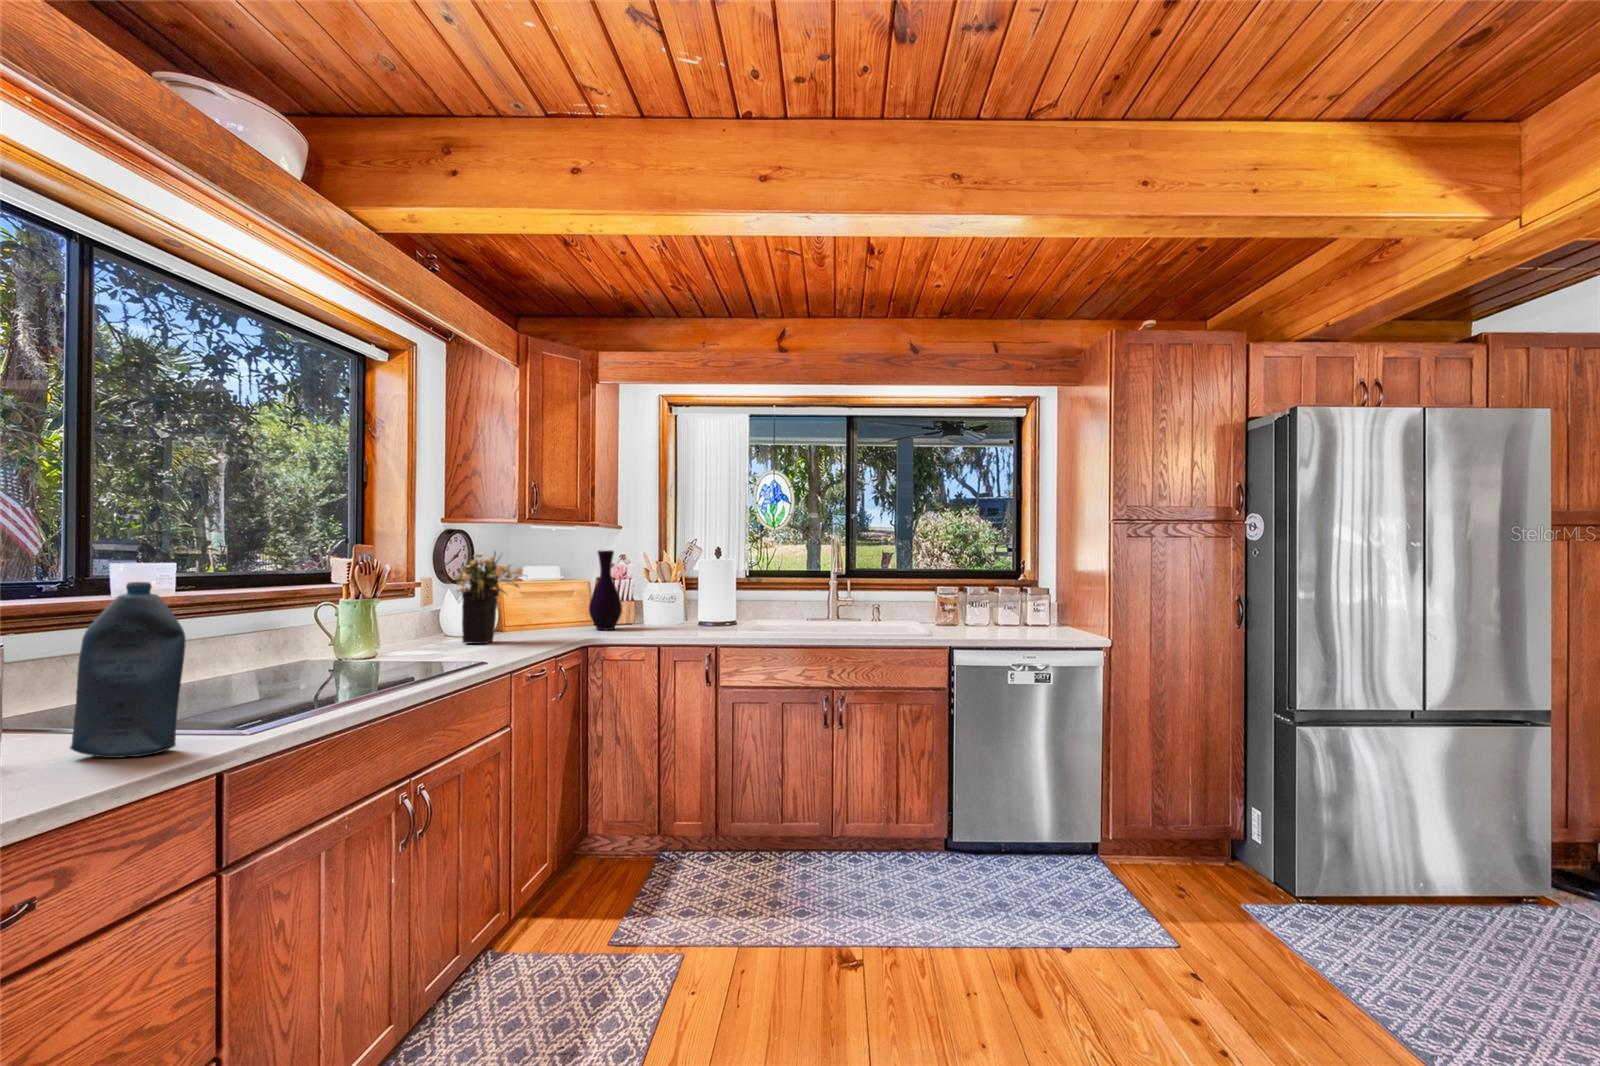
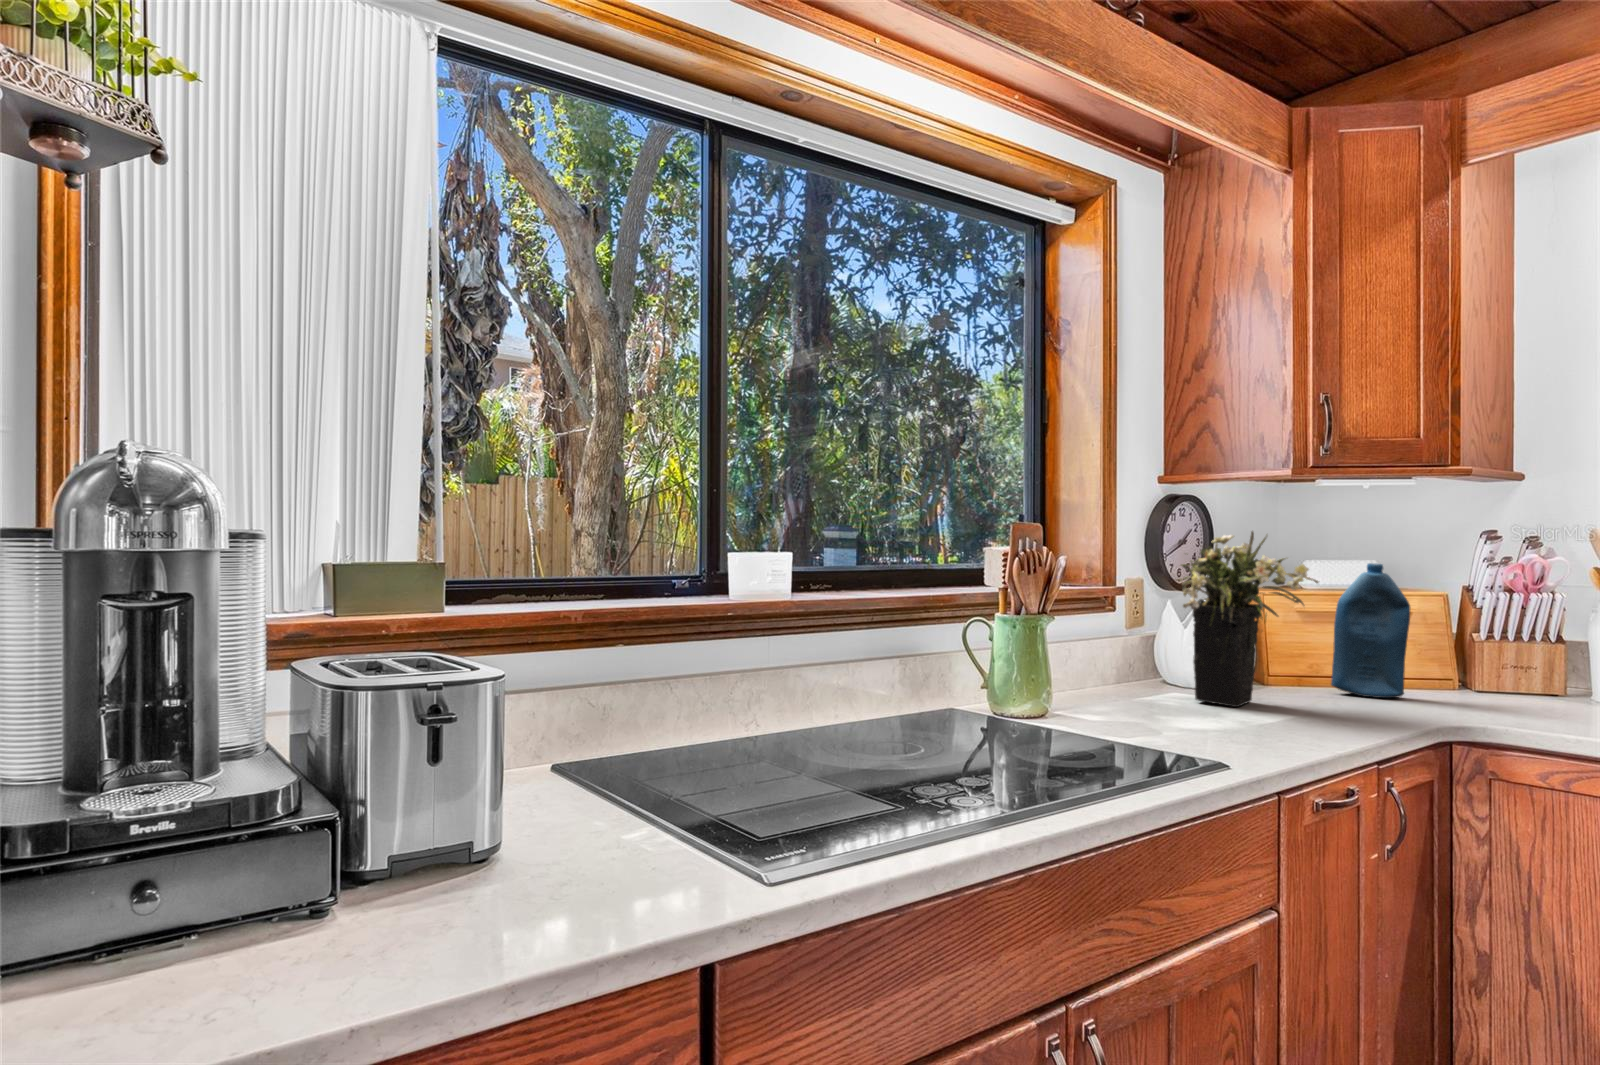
vase: present [589,550,622,630] -> none [1452,530,1537,703]
bottle: present [70,582,186,758] -> present [1331,563,1410,698]

